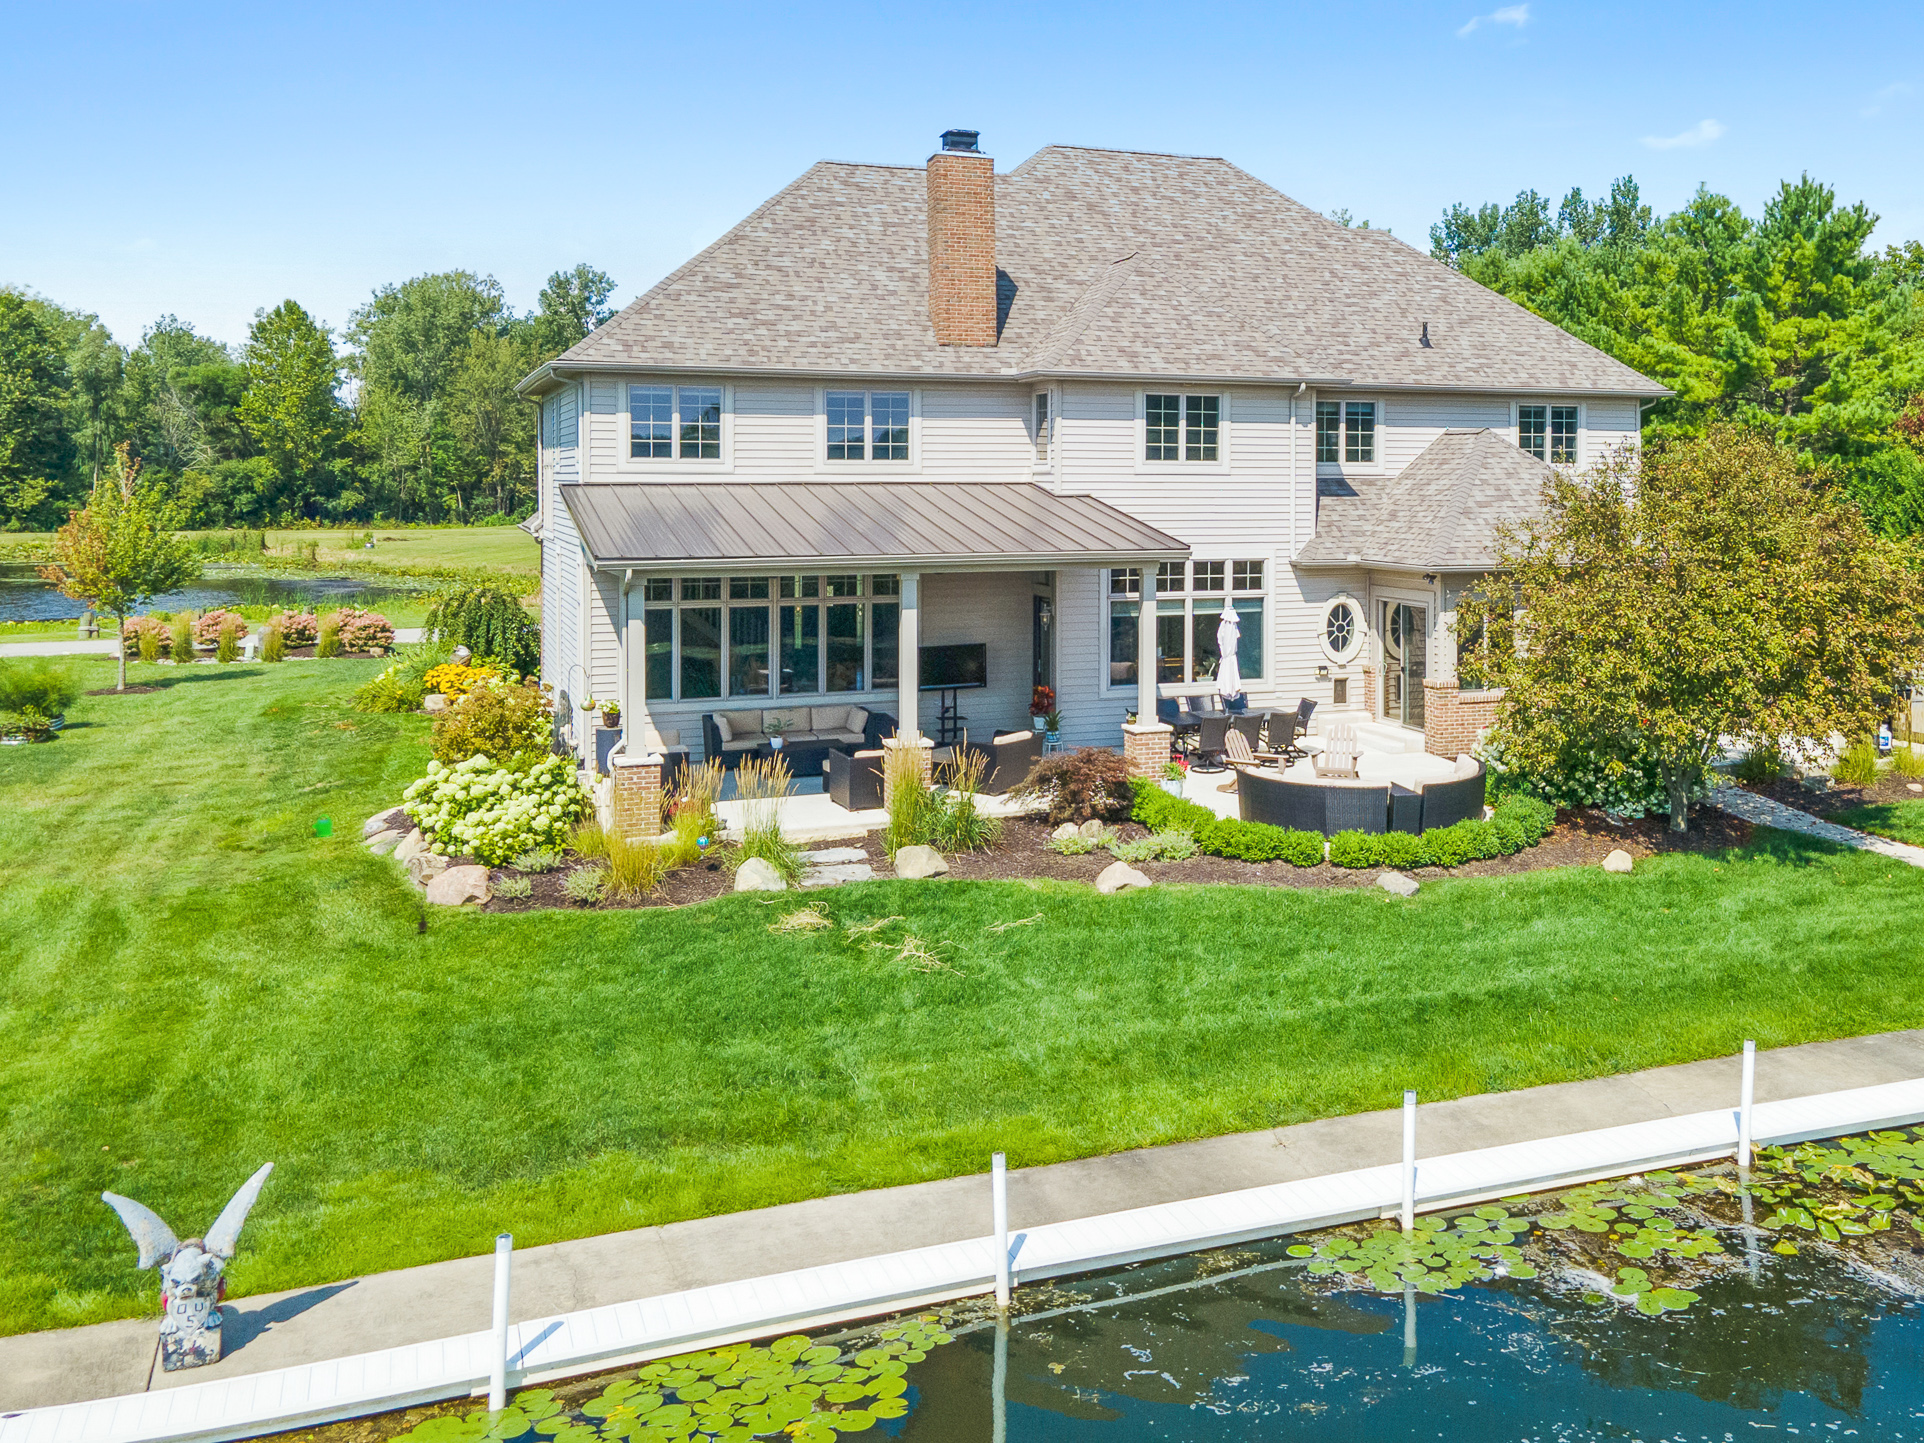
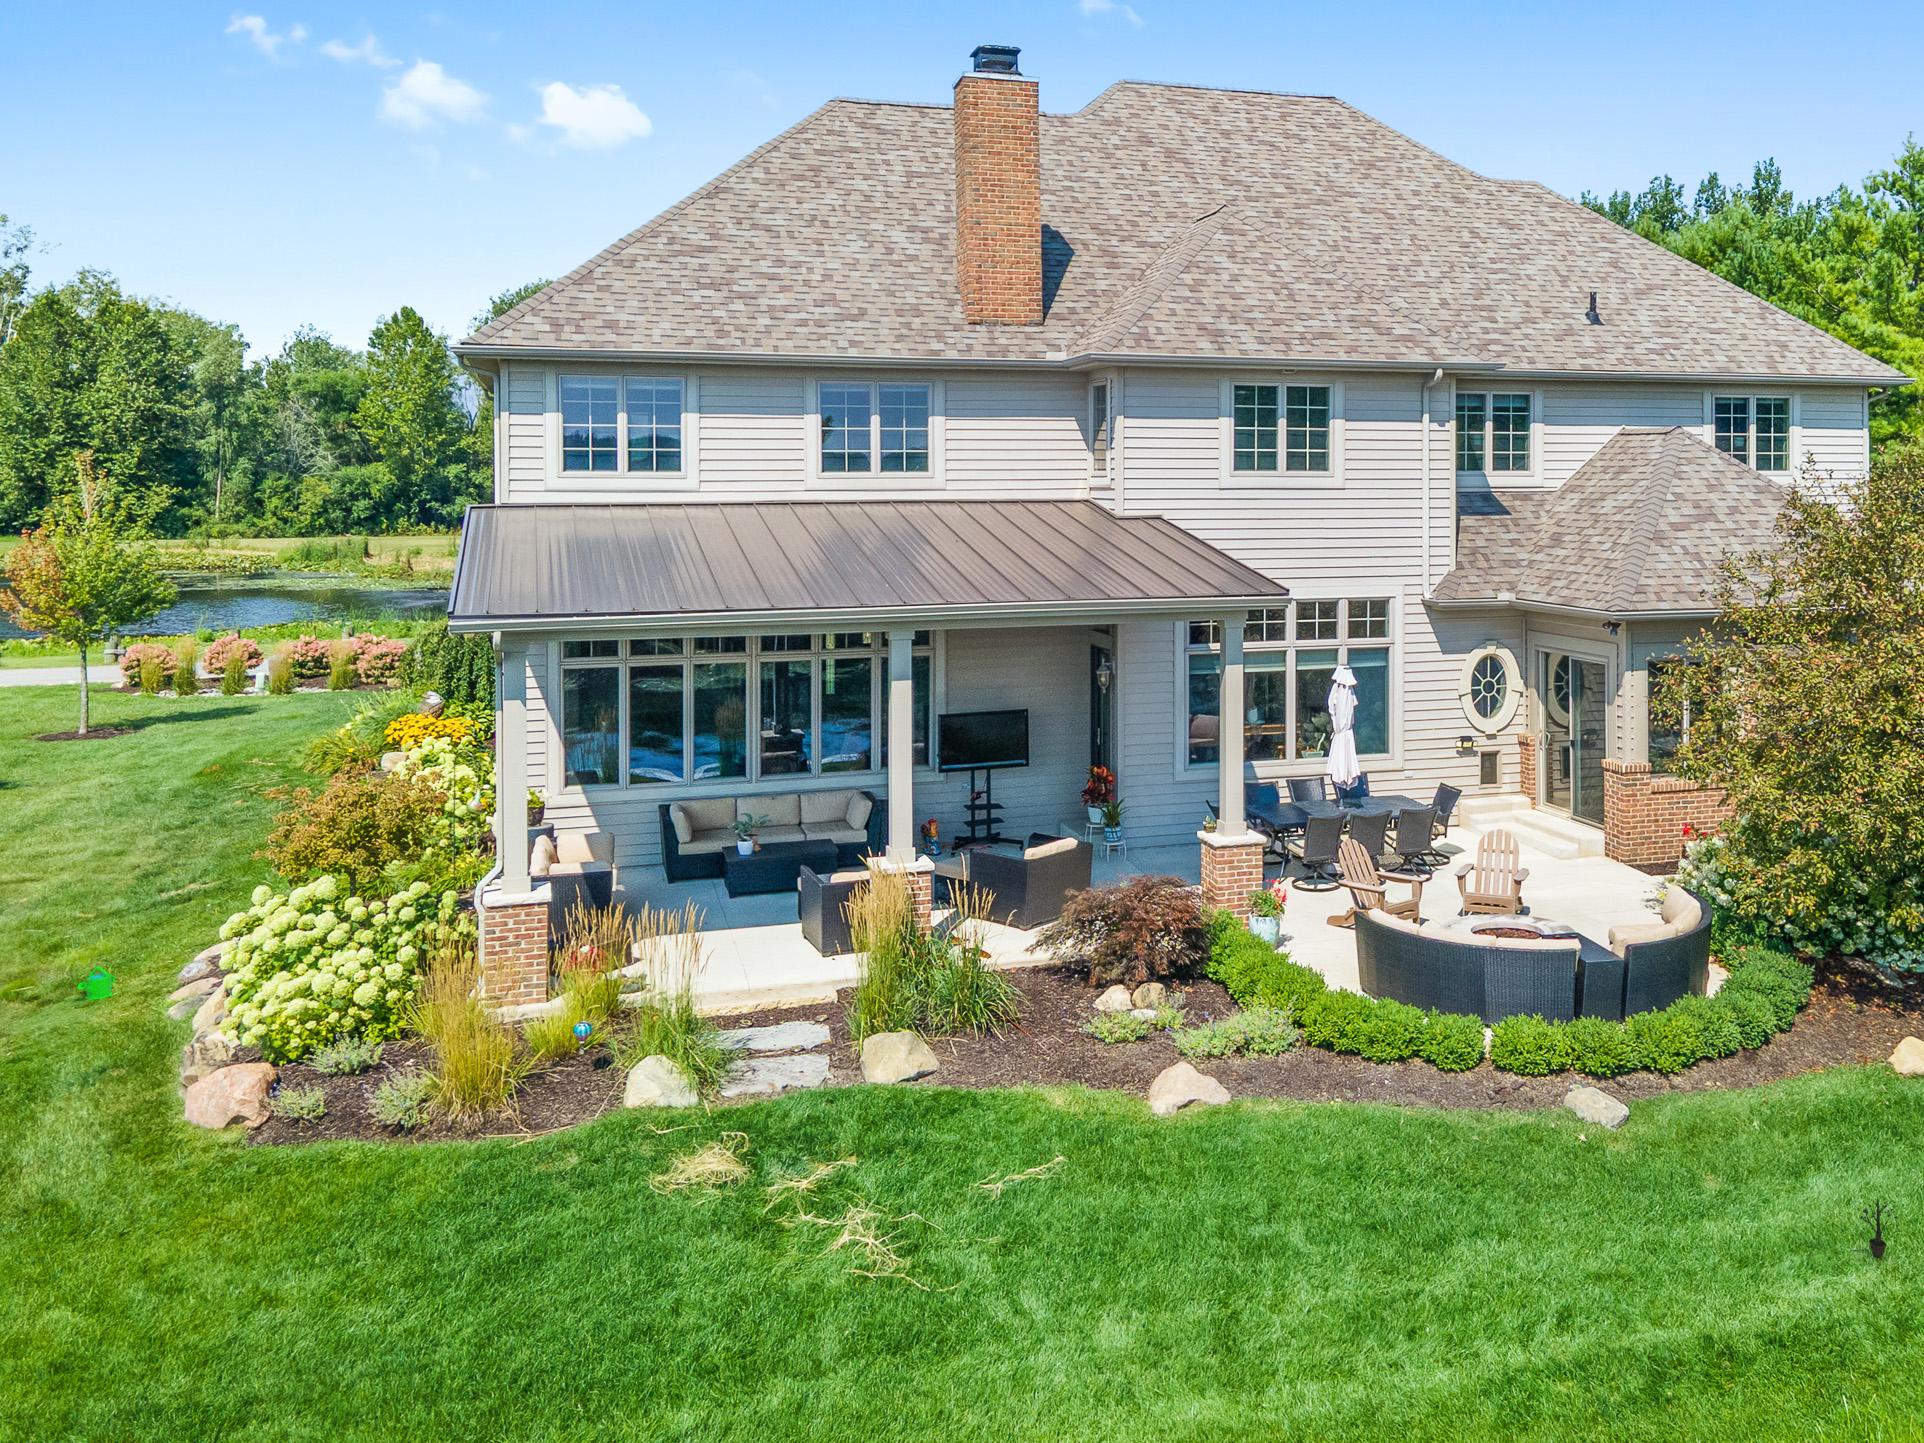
decorative plant: present [411,903,433,932] -> present [1851,1199,1898,1257]

